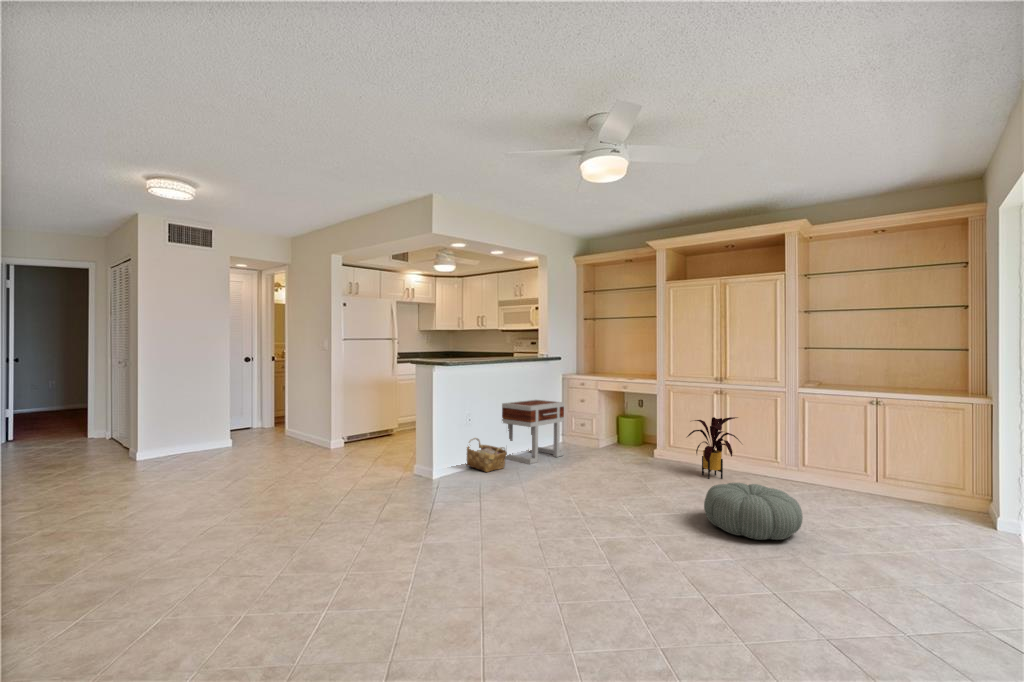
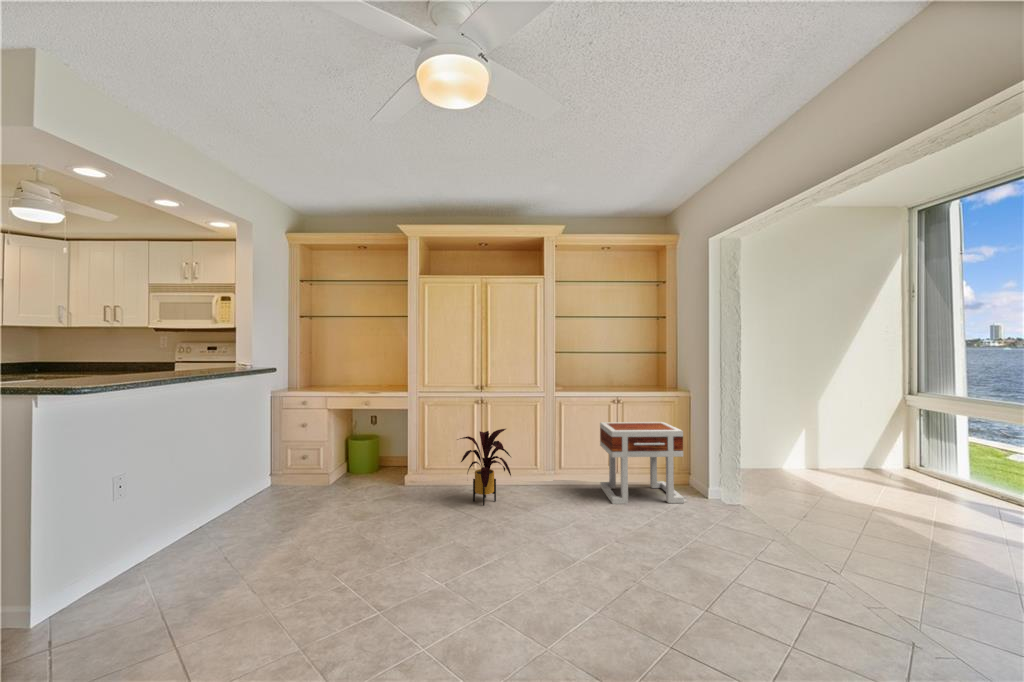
side table: present [502,400,564,464] -> present [600,422,684,504]
woven basket: present [466,438,507,472] -> none [69,539,178,611]
pouf: present [704,483,803,540] -> none [541,523,659,616]

